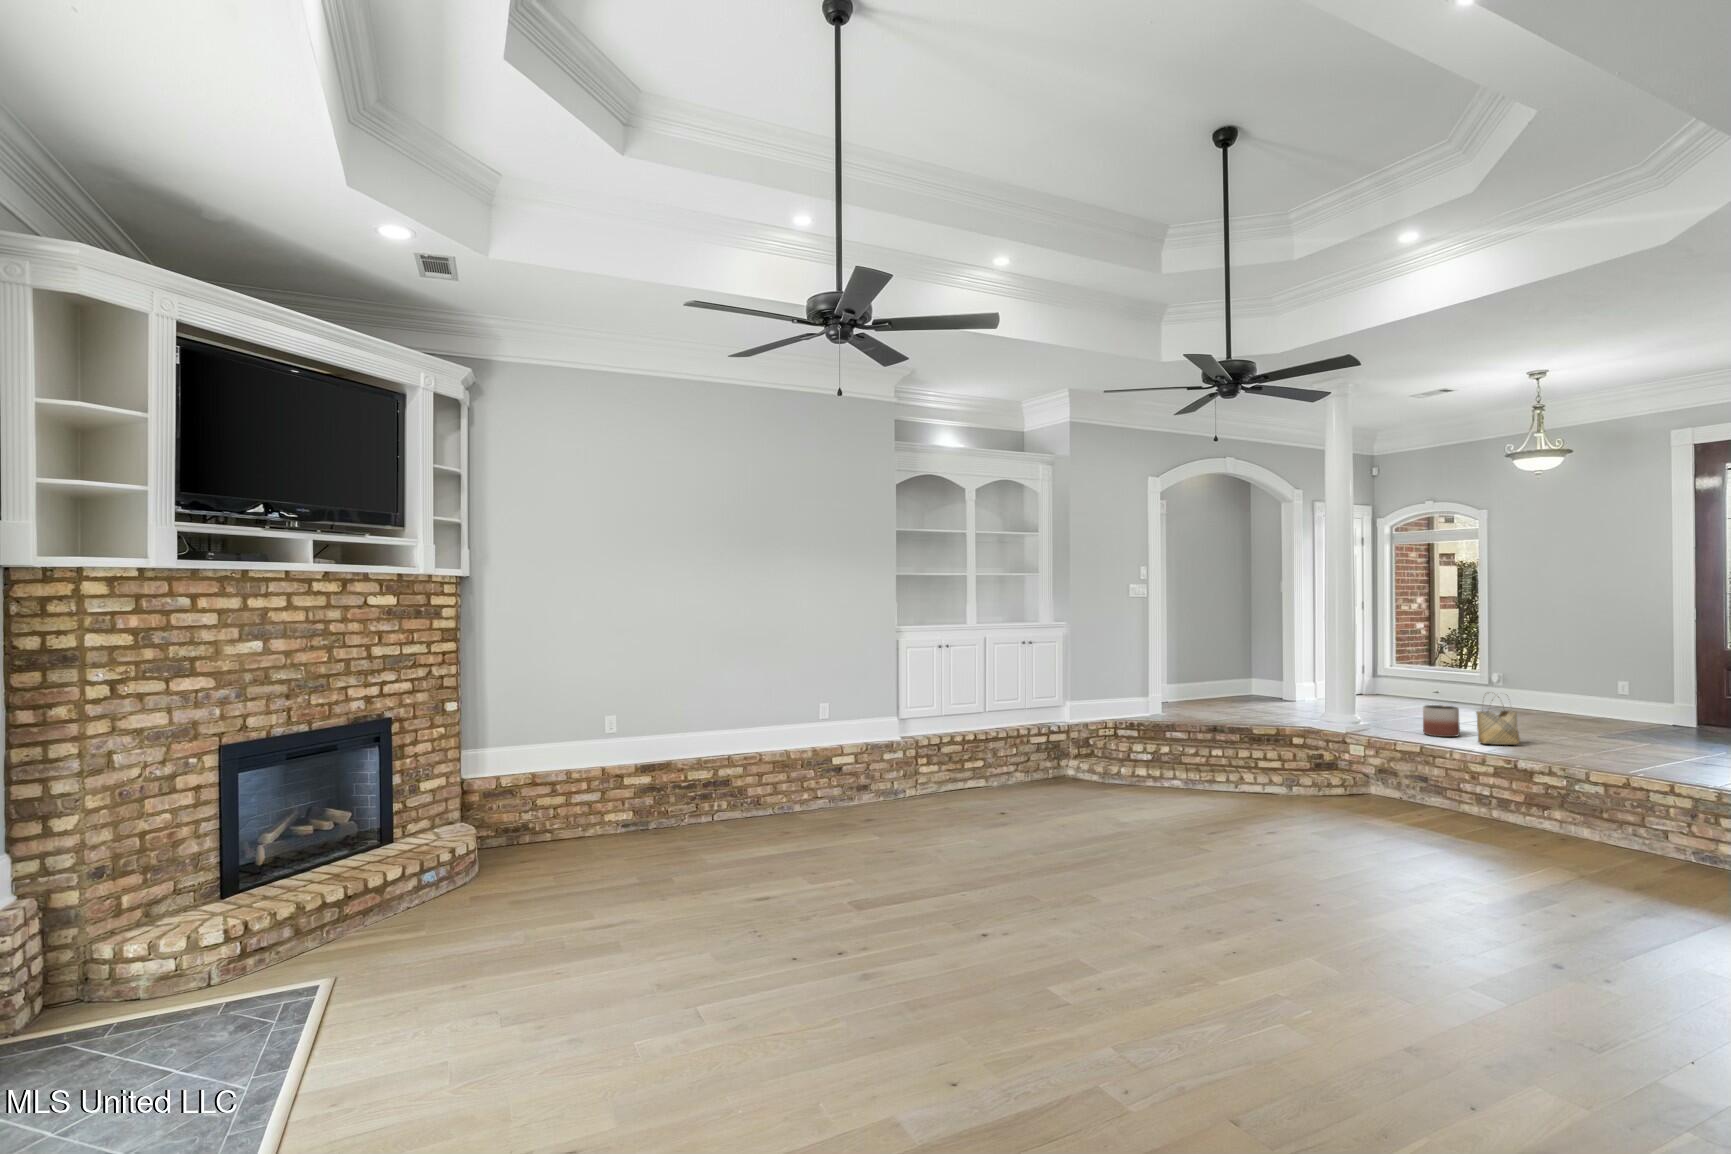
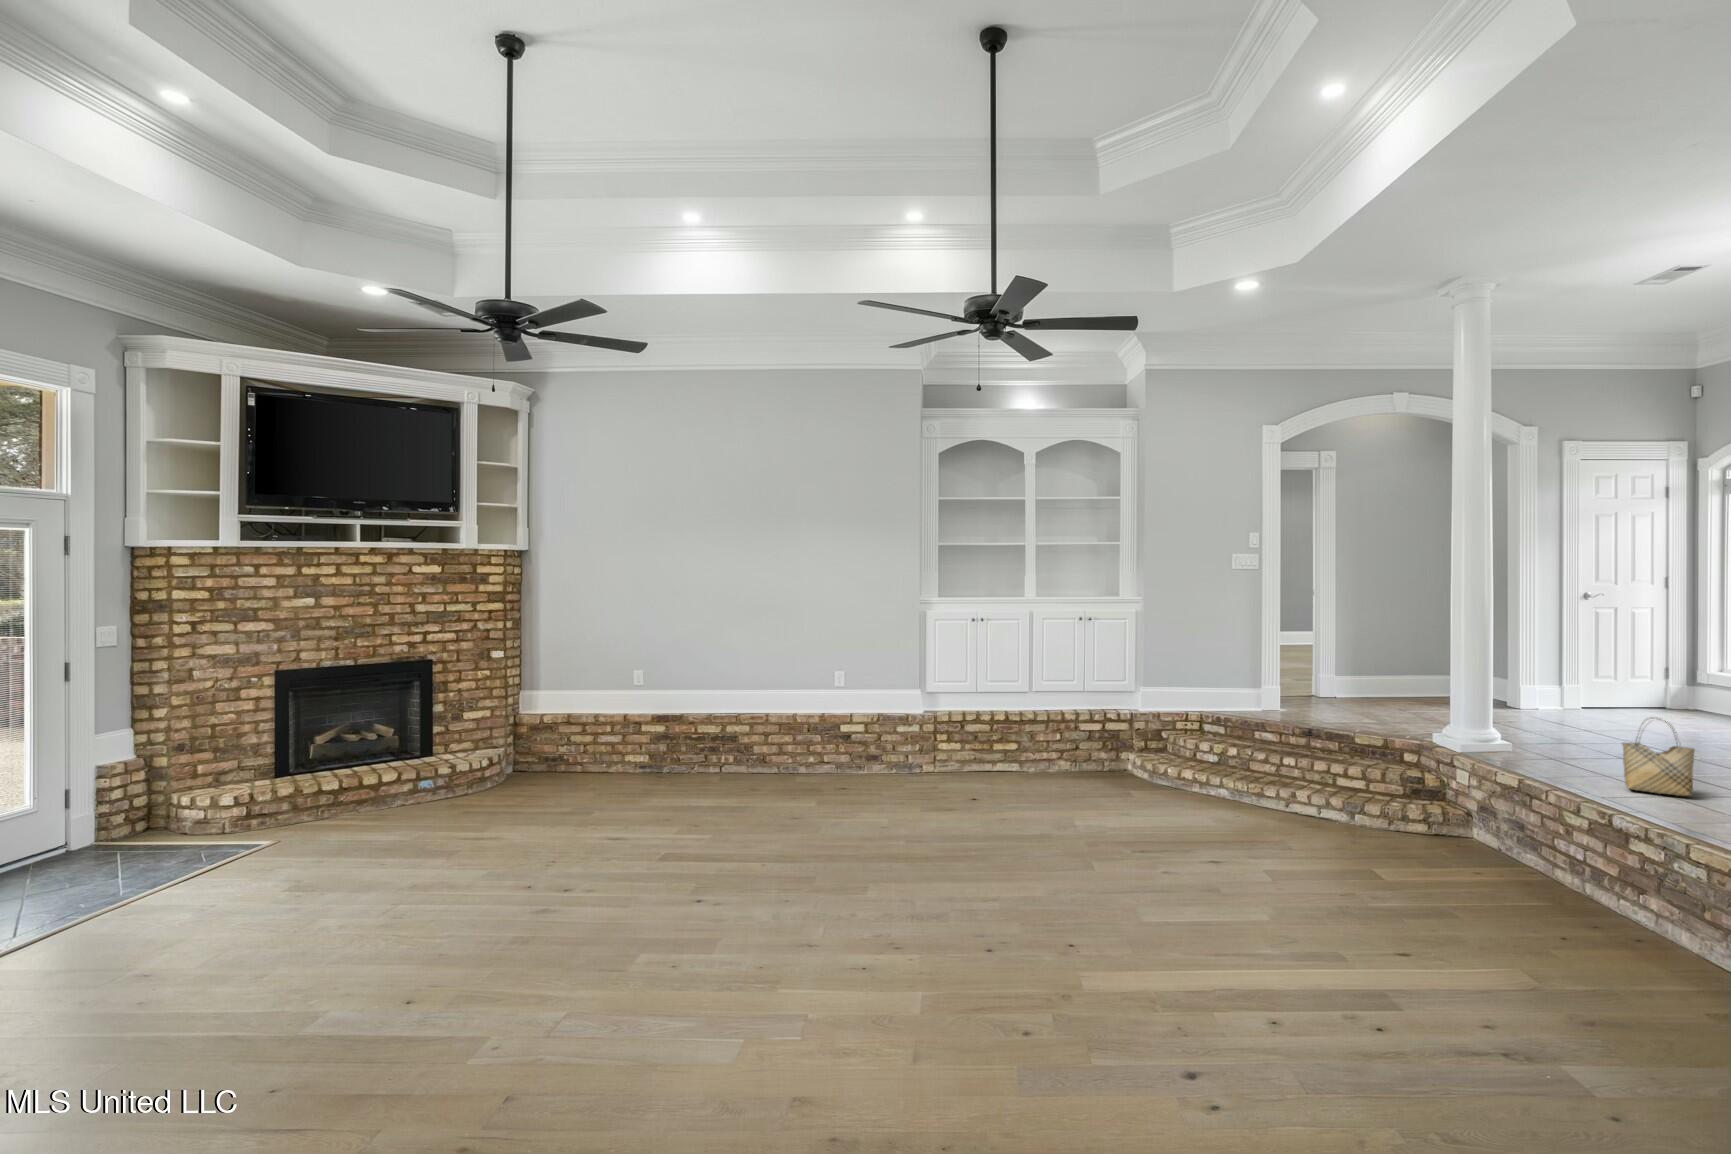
planter: present [1423,705,1460,737] -> none [1569,729,1625,776]

